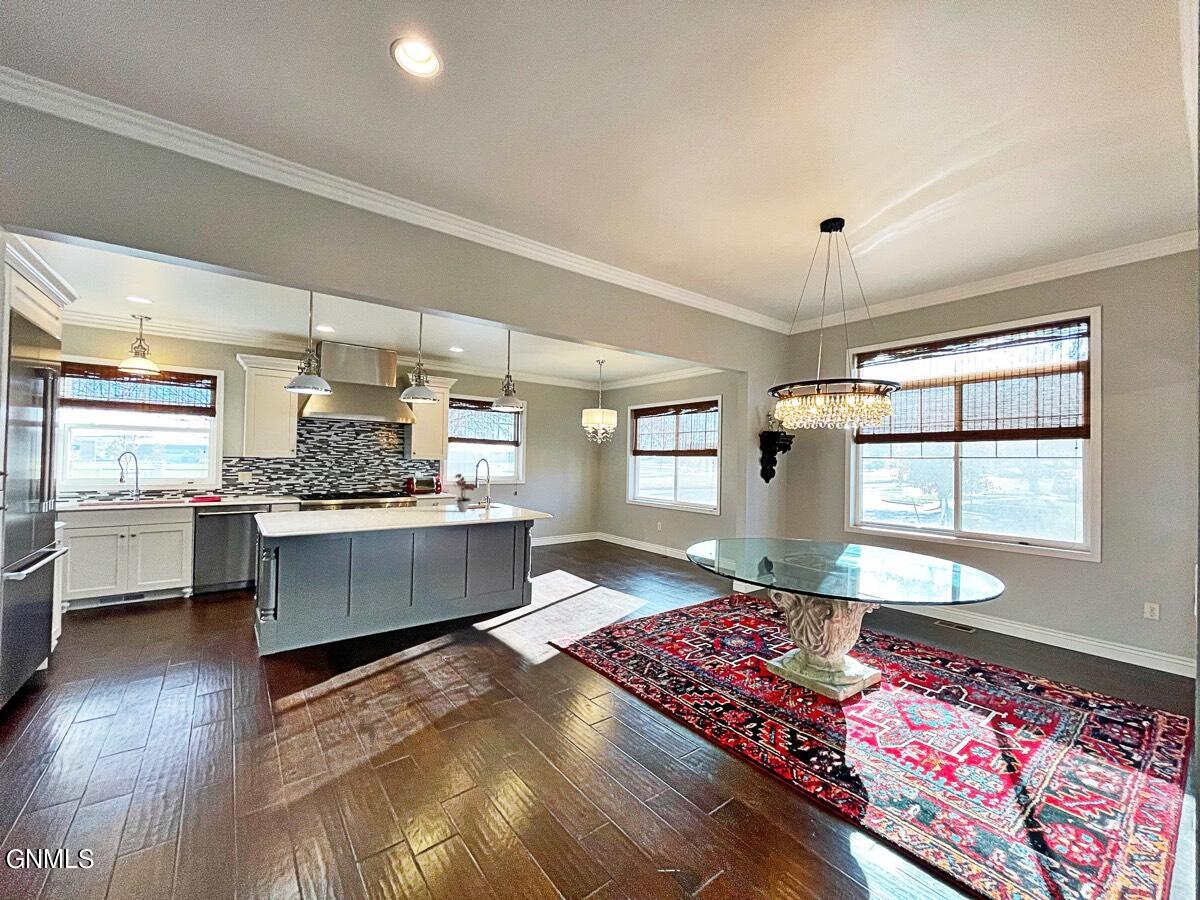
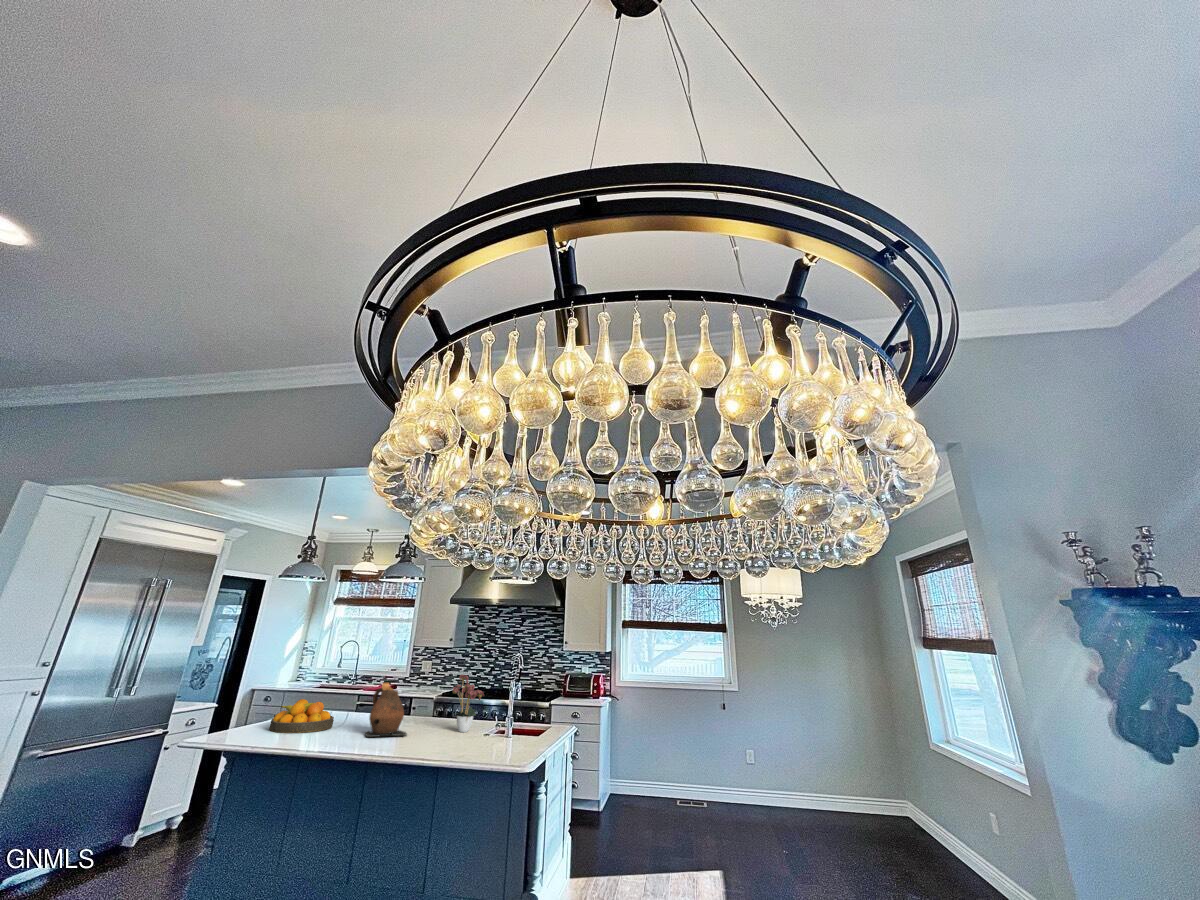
ceramic pitcher: none [412,481,447,518] -> present [365,683,407,737]
fruit bowl: none [319,499,374,523] -> present [269,699,334,733]

